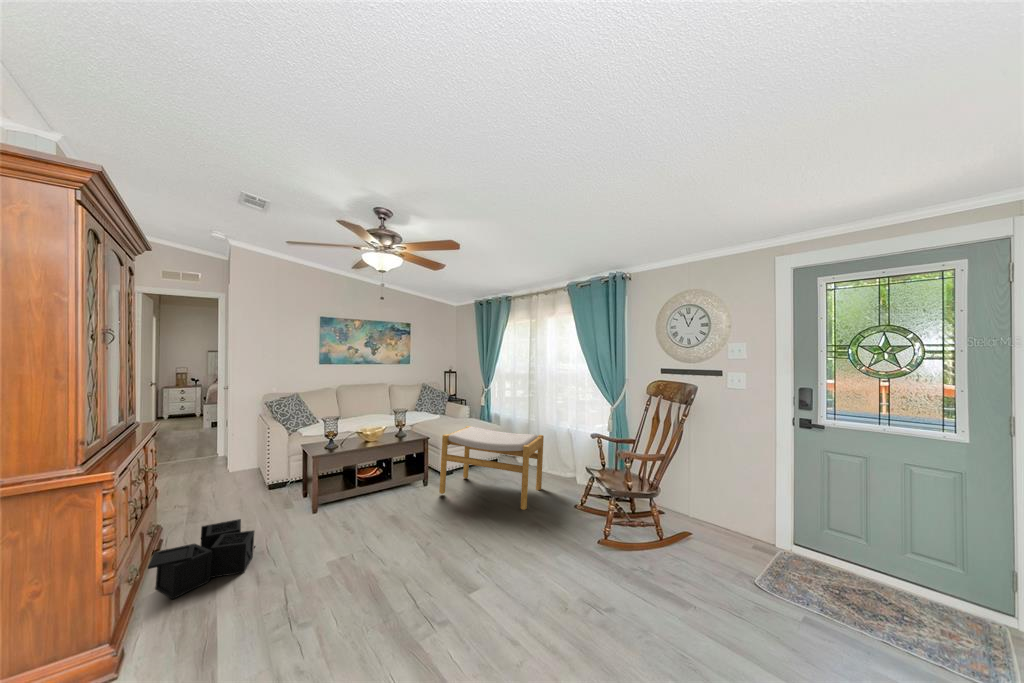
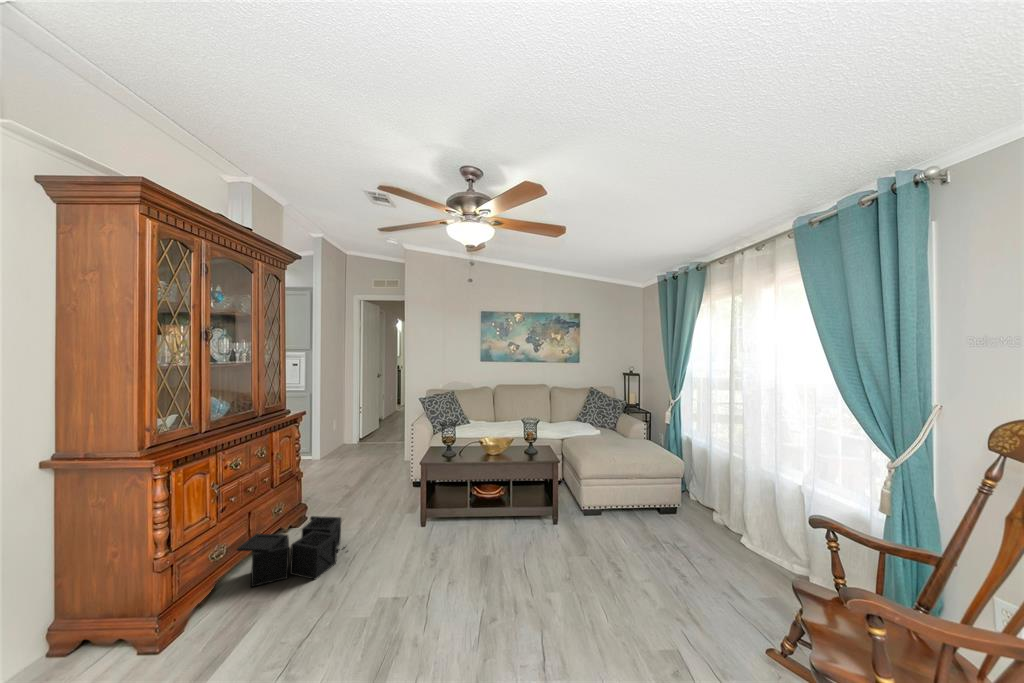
footstool: present [439,426,544,510] -> none [564,453,734,614]

